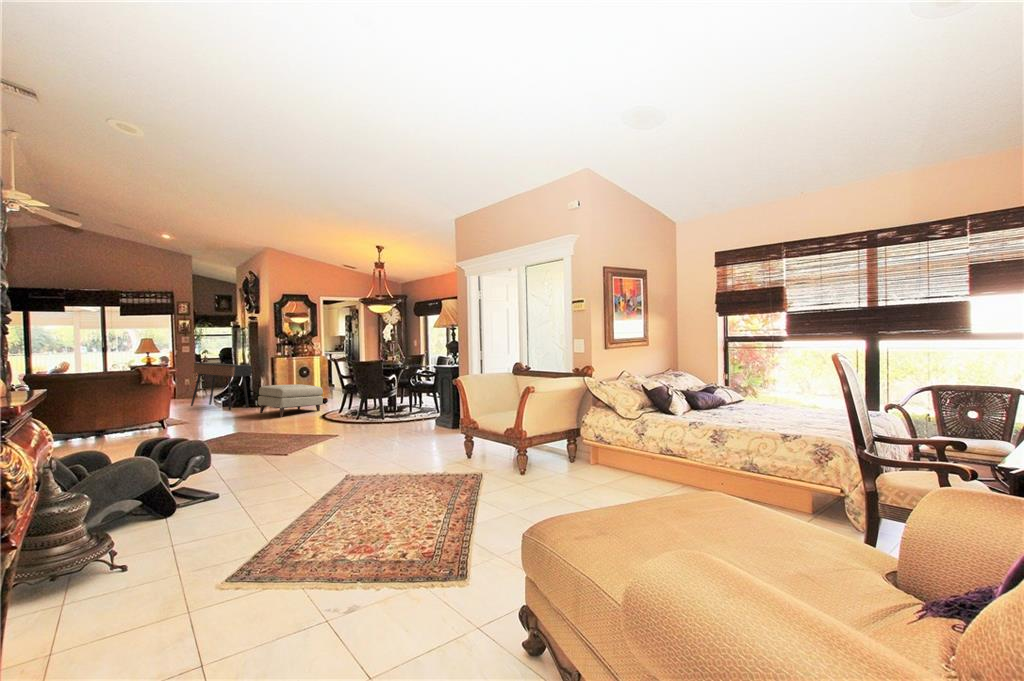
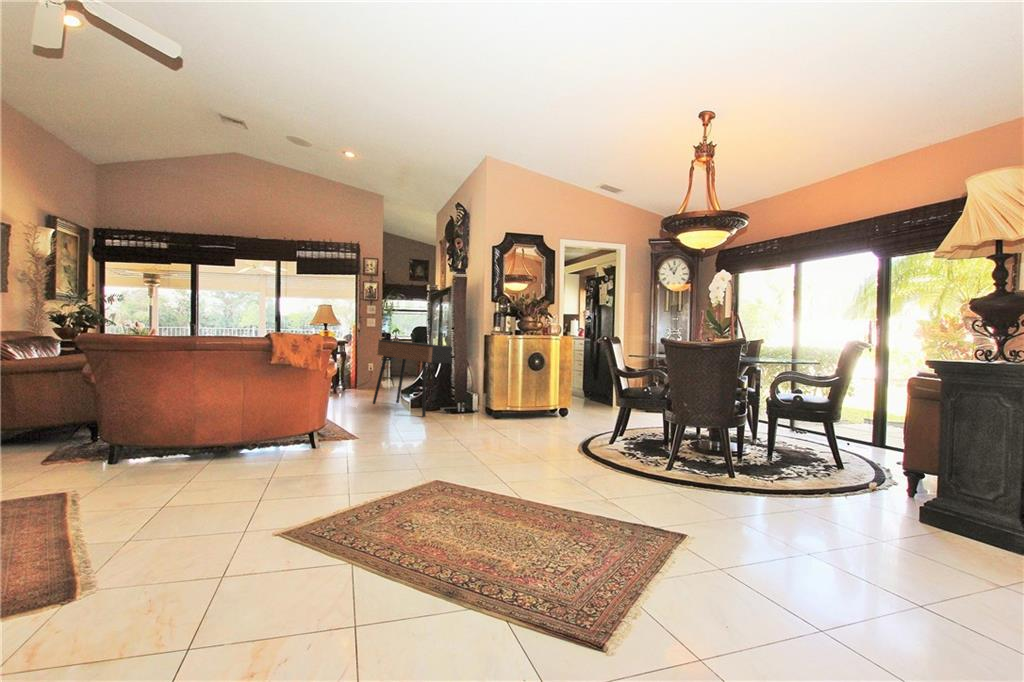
ottoman: present [258,384,323,416] -> none [470,382,579,445]

